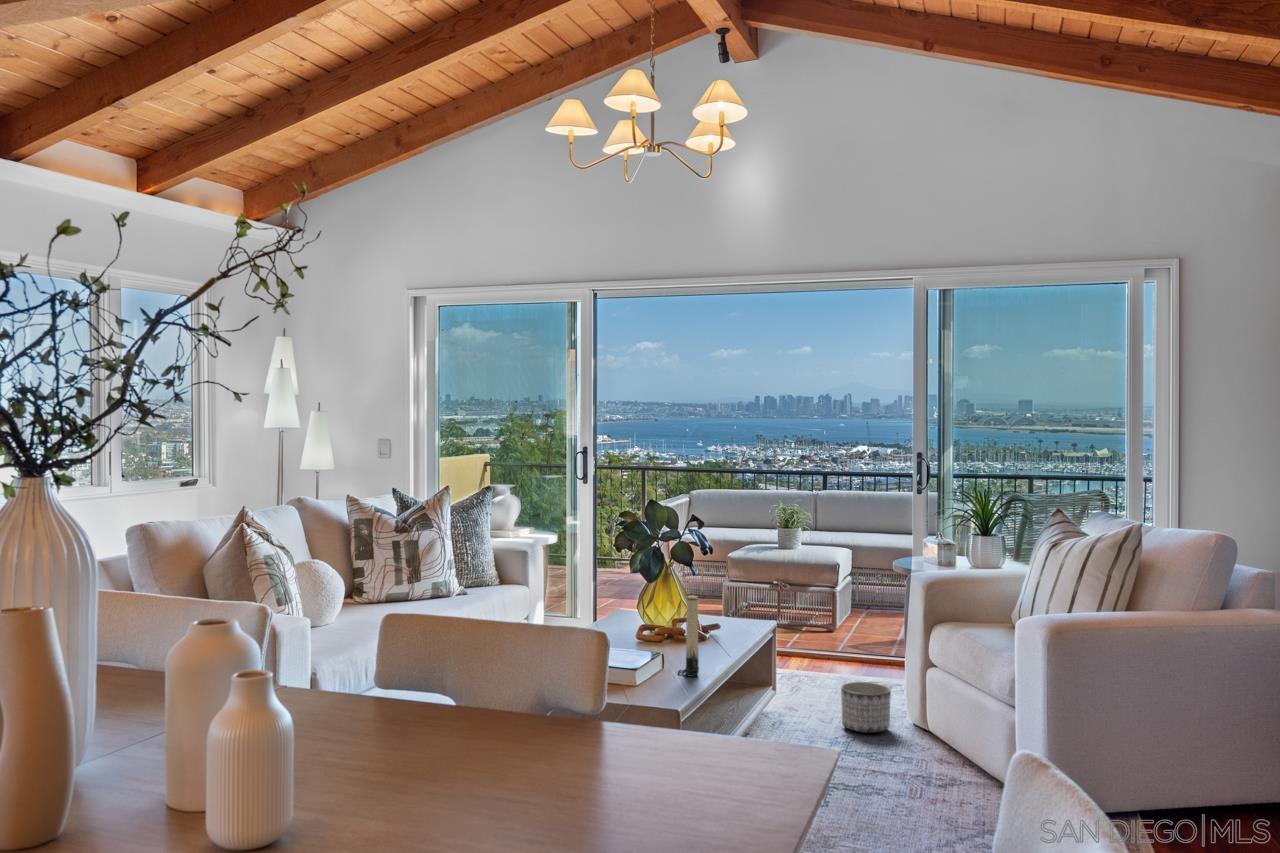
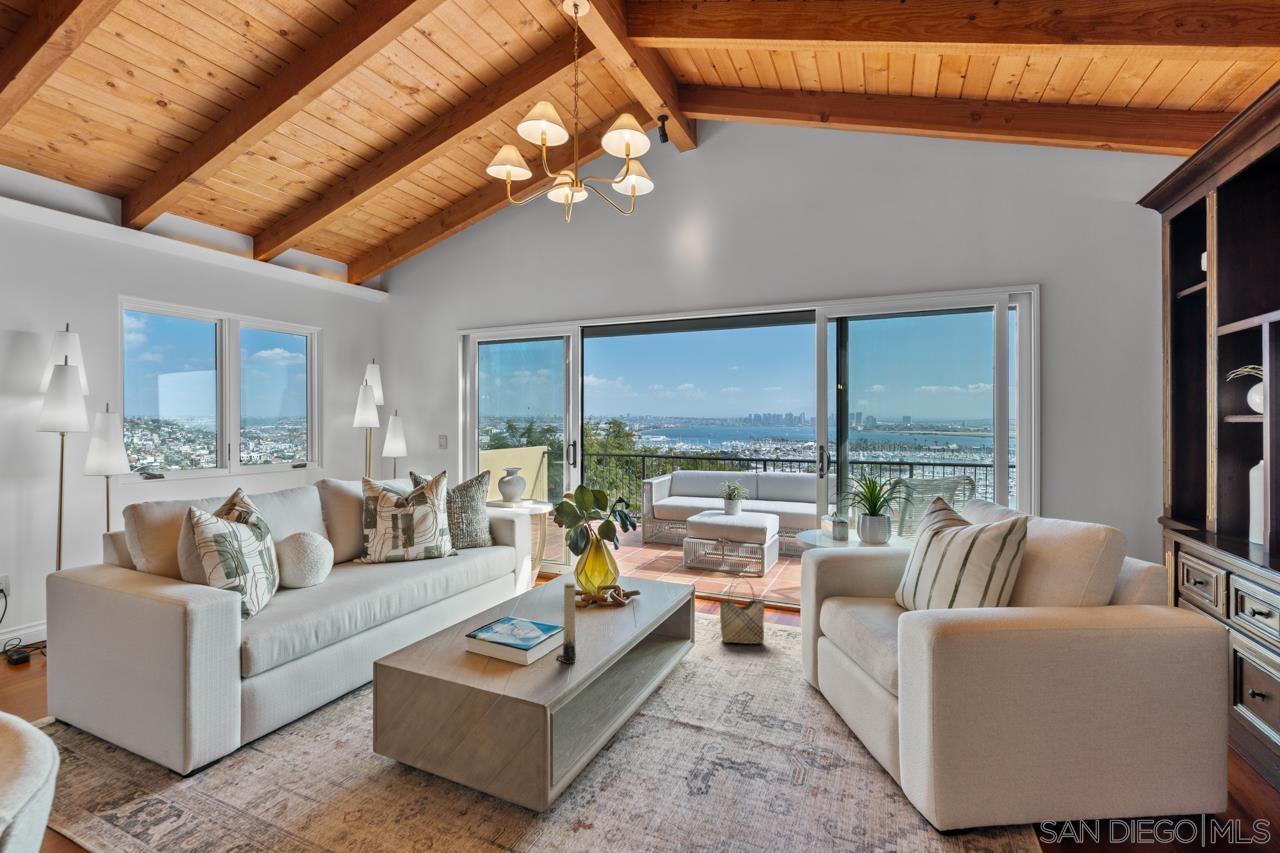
woven basket: none [802,615,857,694] -> present [720,577,765,644]
planter: present [841,682,891,733] -> none [742,642,785,691]

